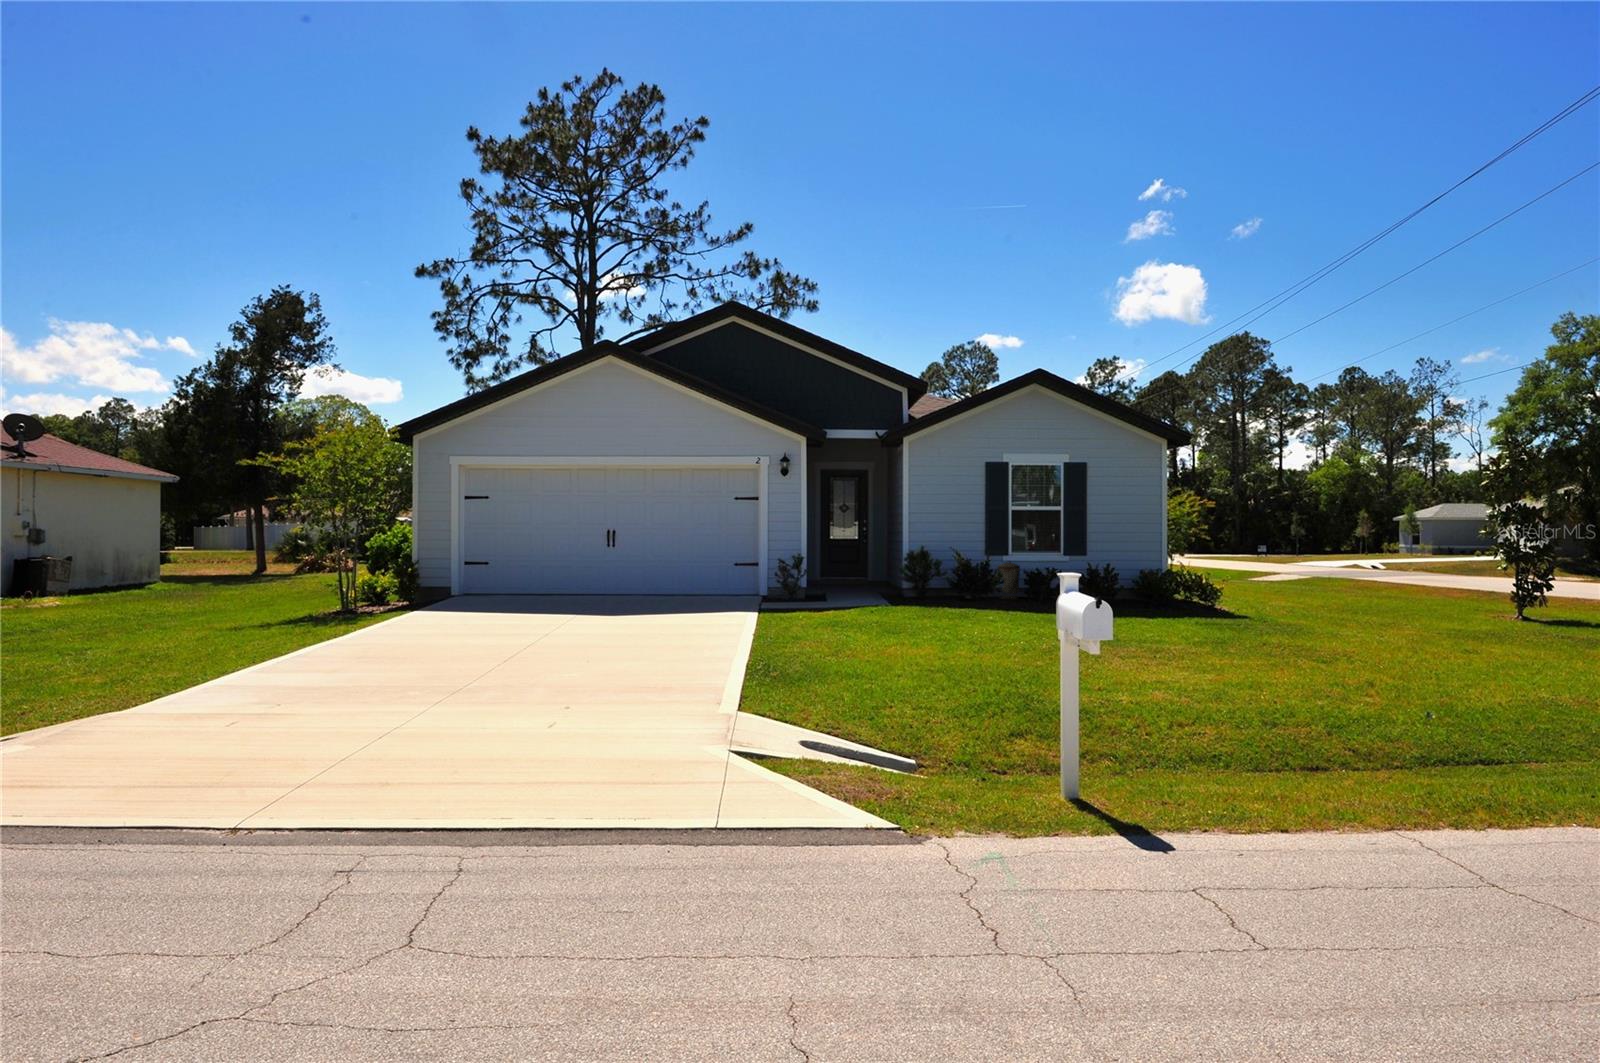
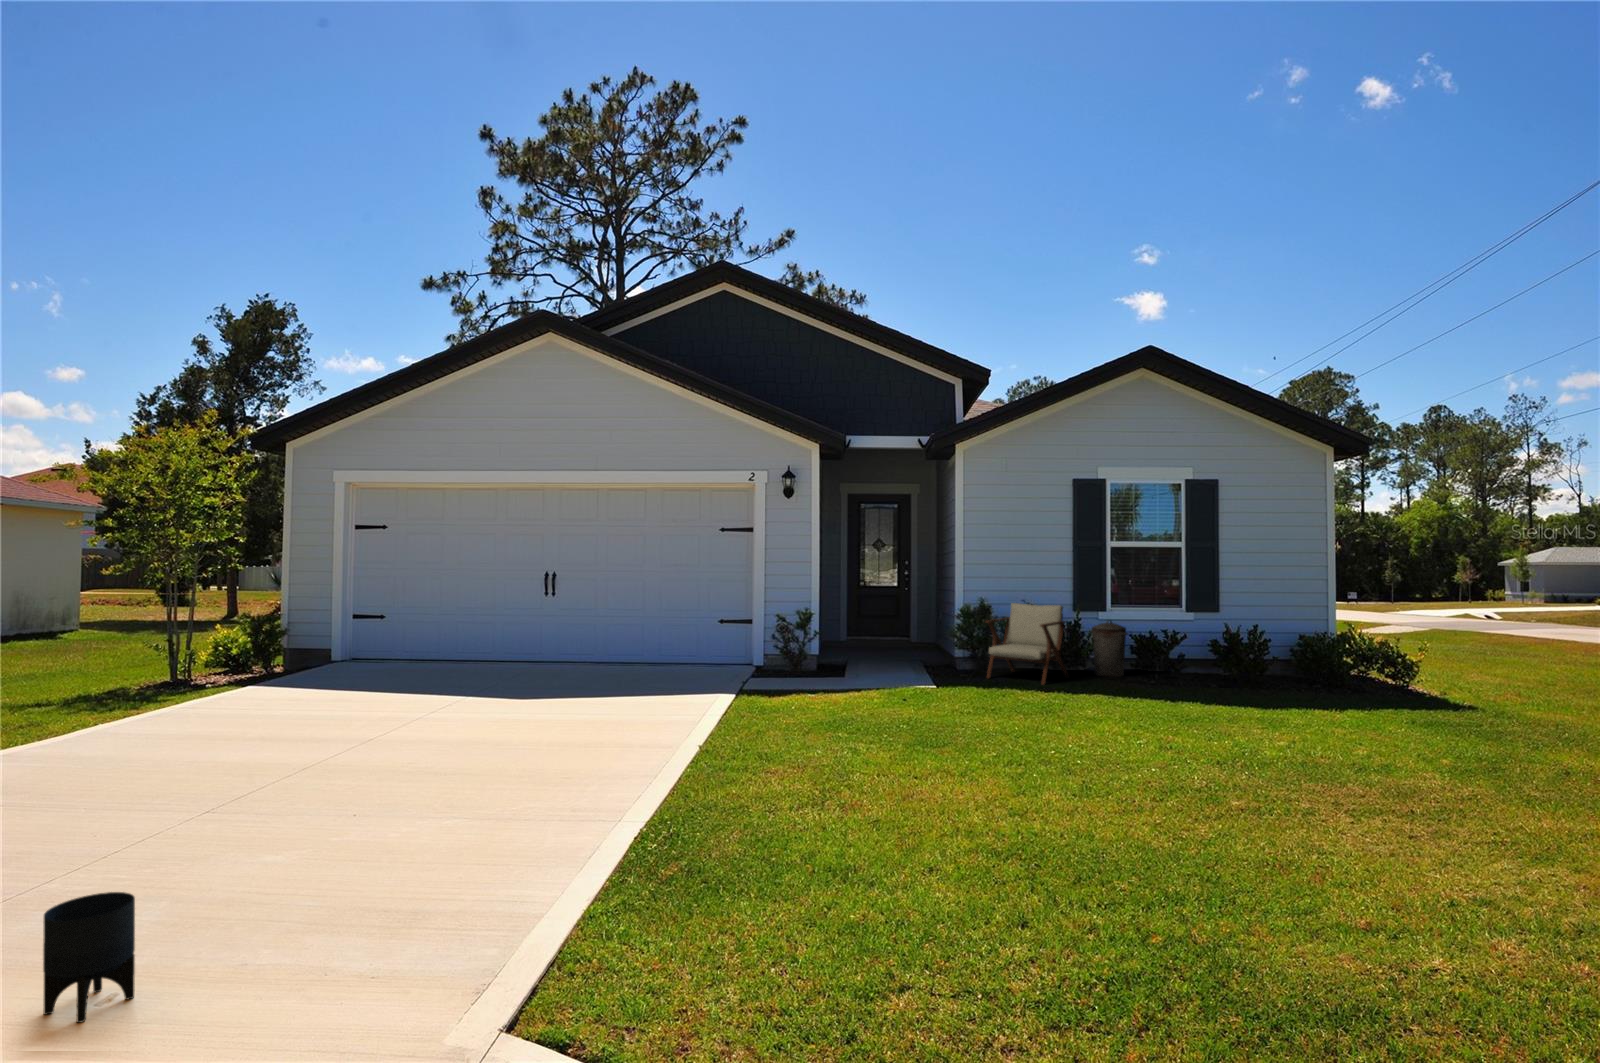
lounge chair: none [924,549,981,603] -> present [986,603,1069,685]
planter: none [590,635,616,673] -> present [43,892,135,1023]

